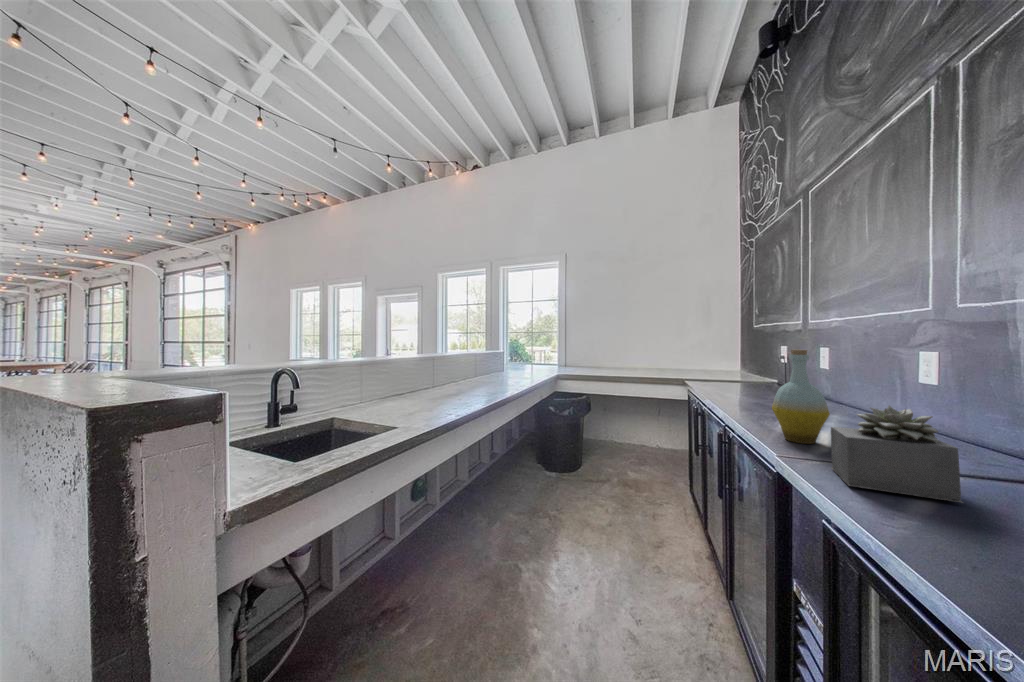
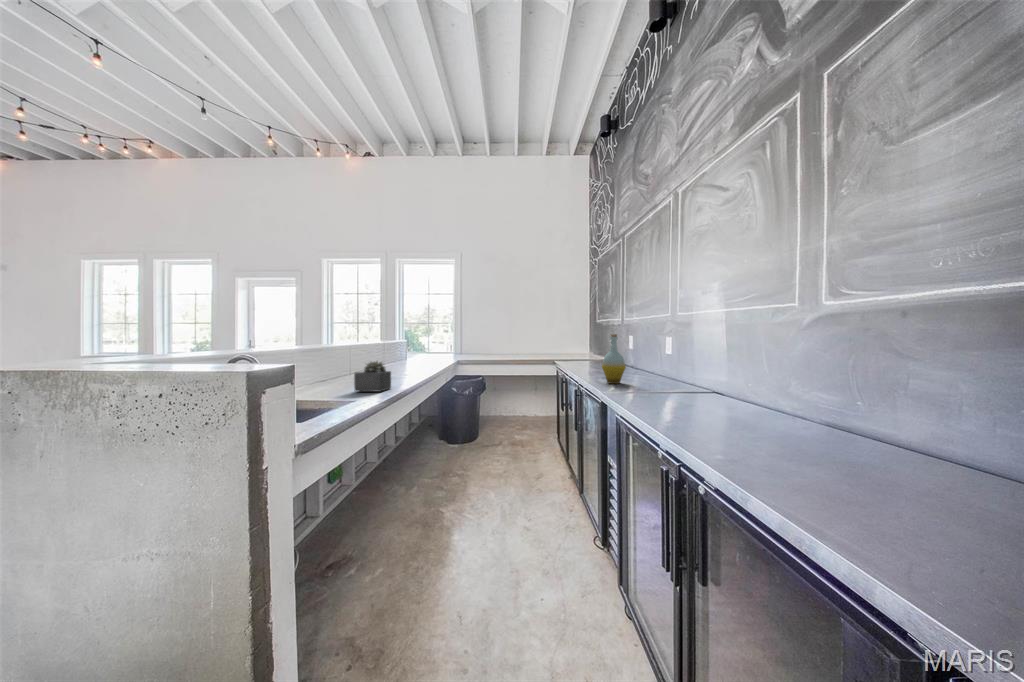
succulent plant: present [831,406,961,502] -> present [354,361,391,392]

